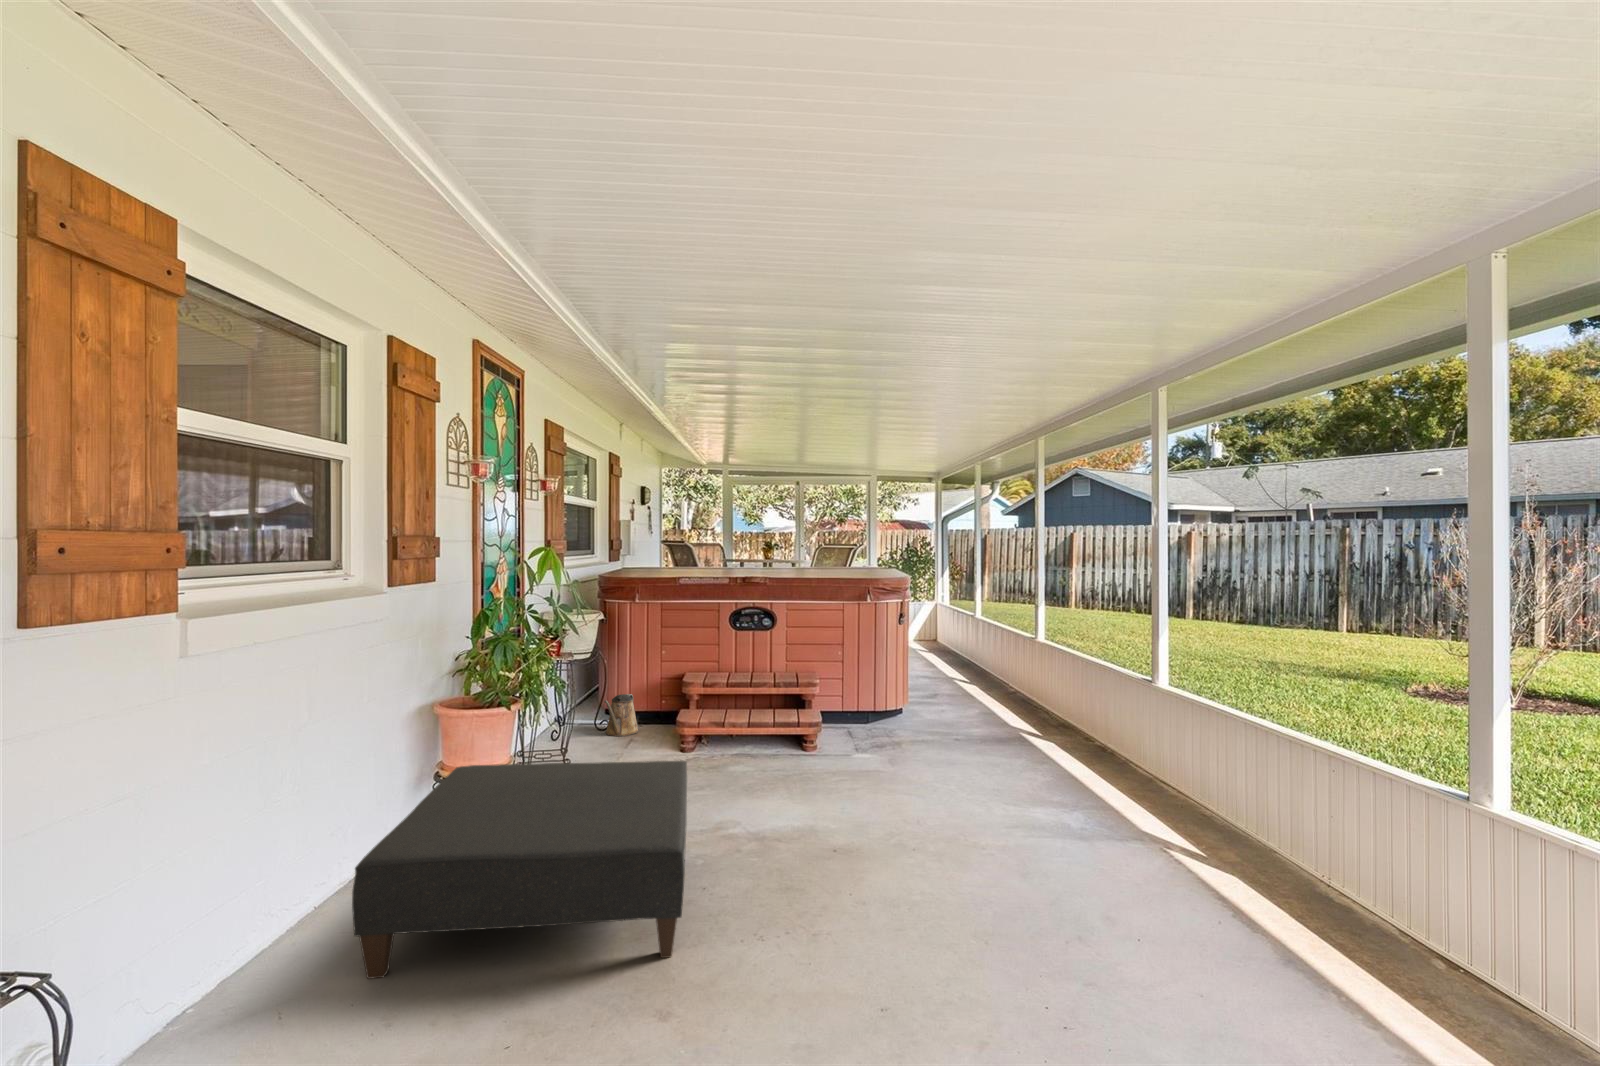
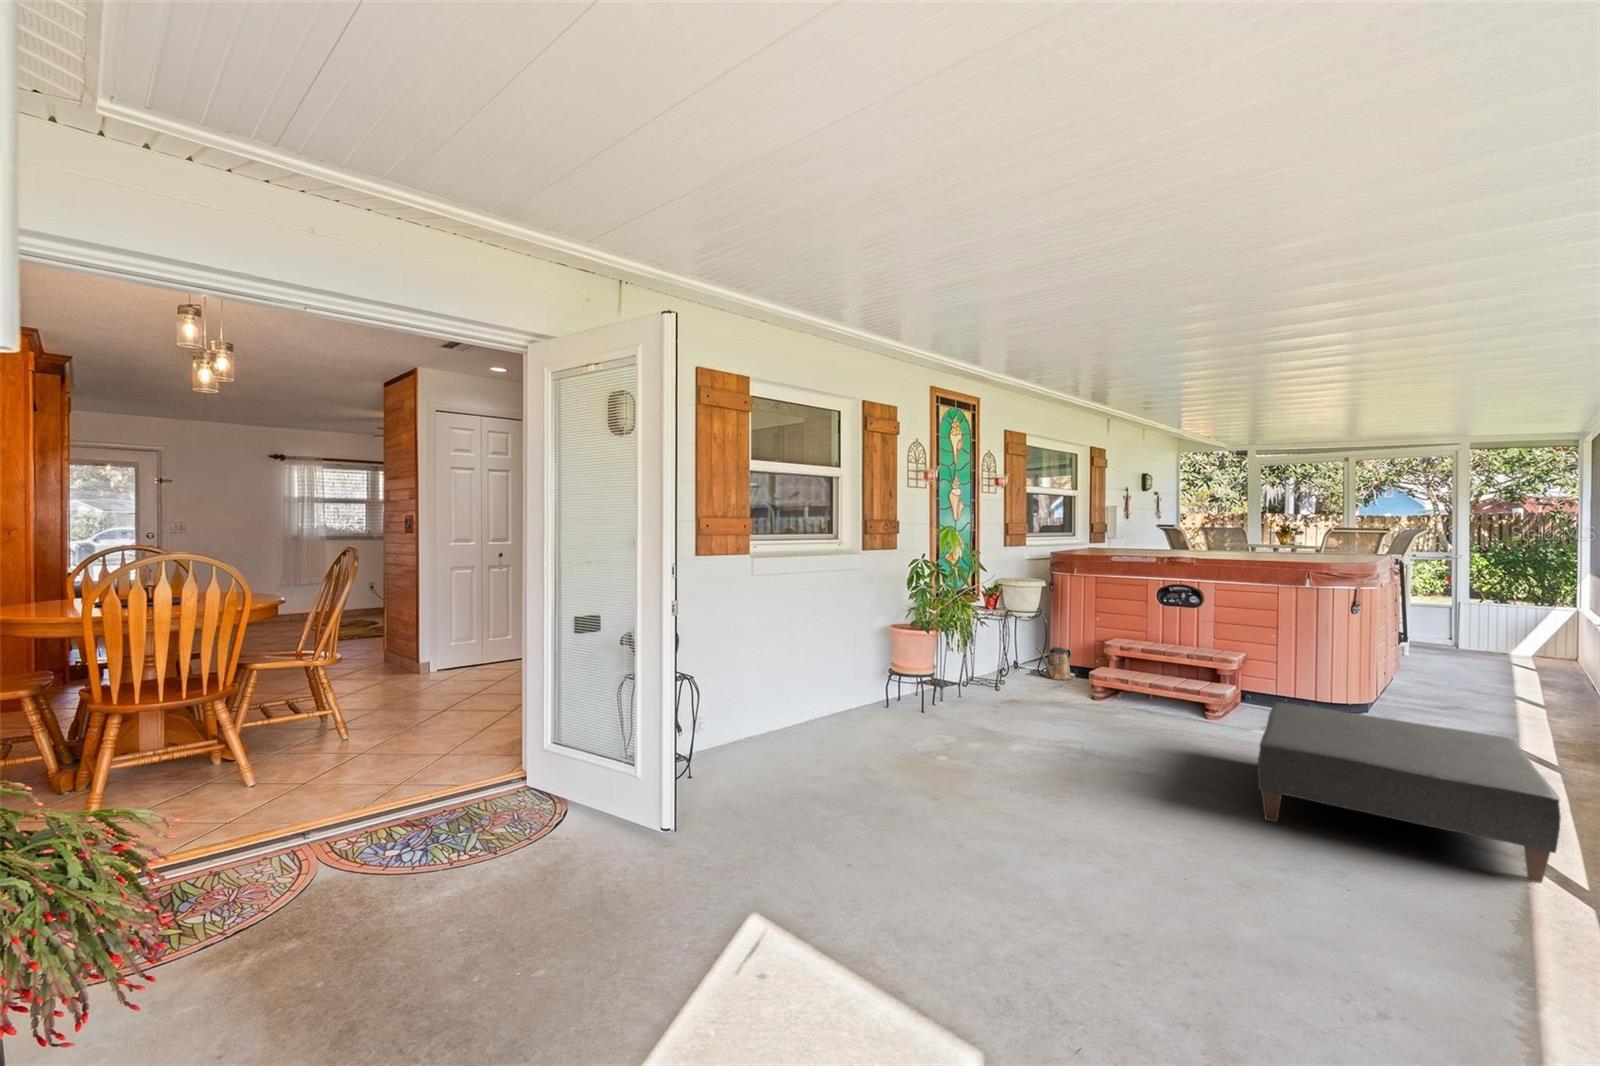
ottoman: present [352,761,687,979] -> present [1258,703,1561,883]

